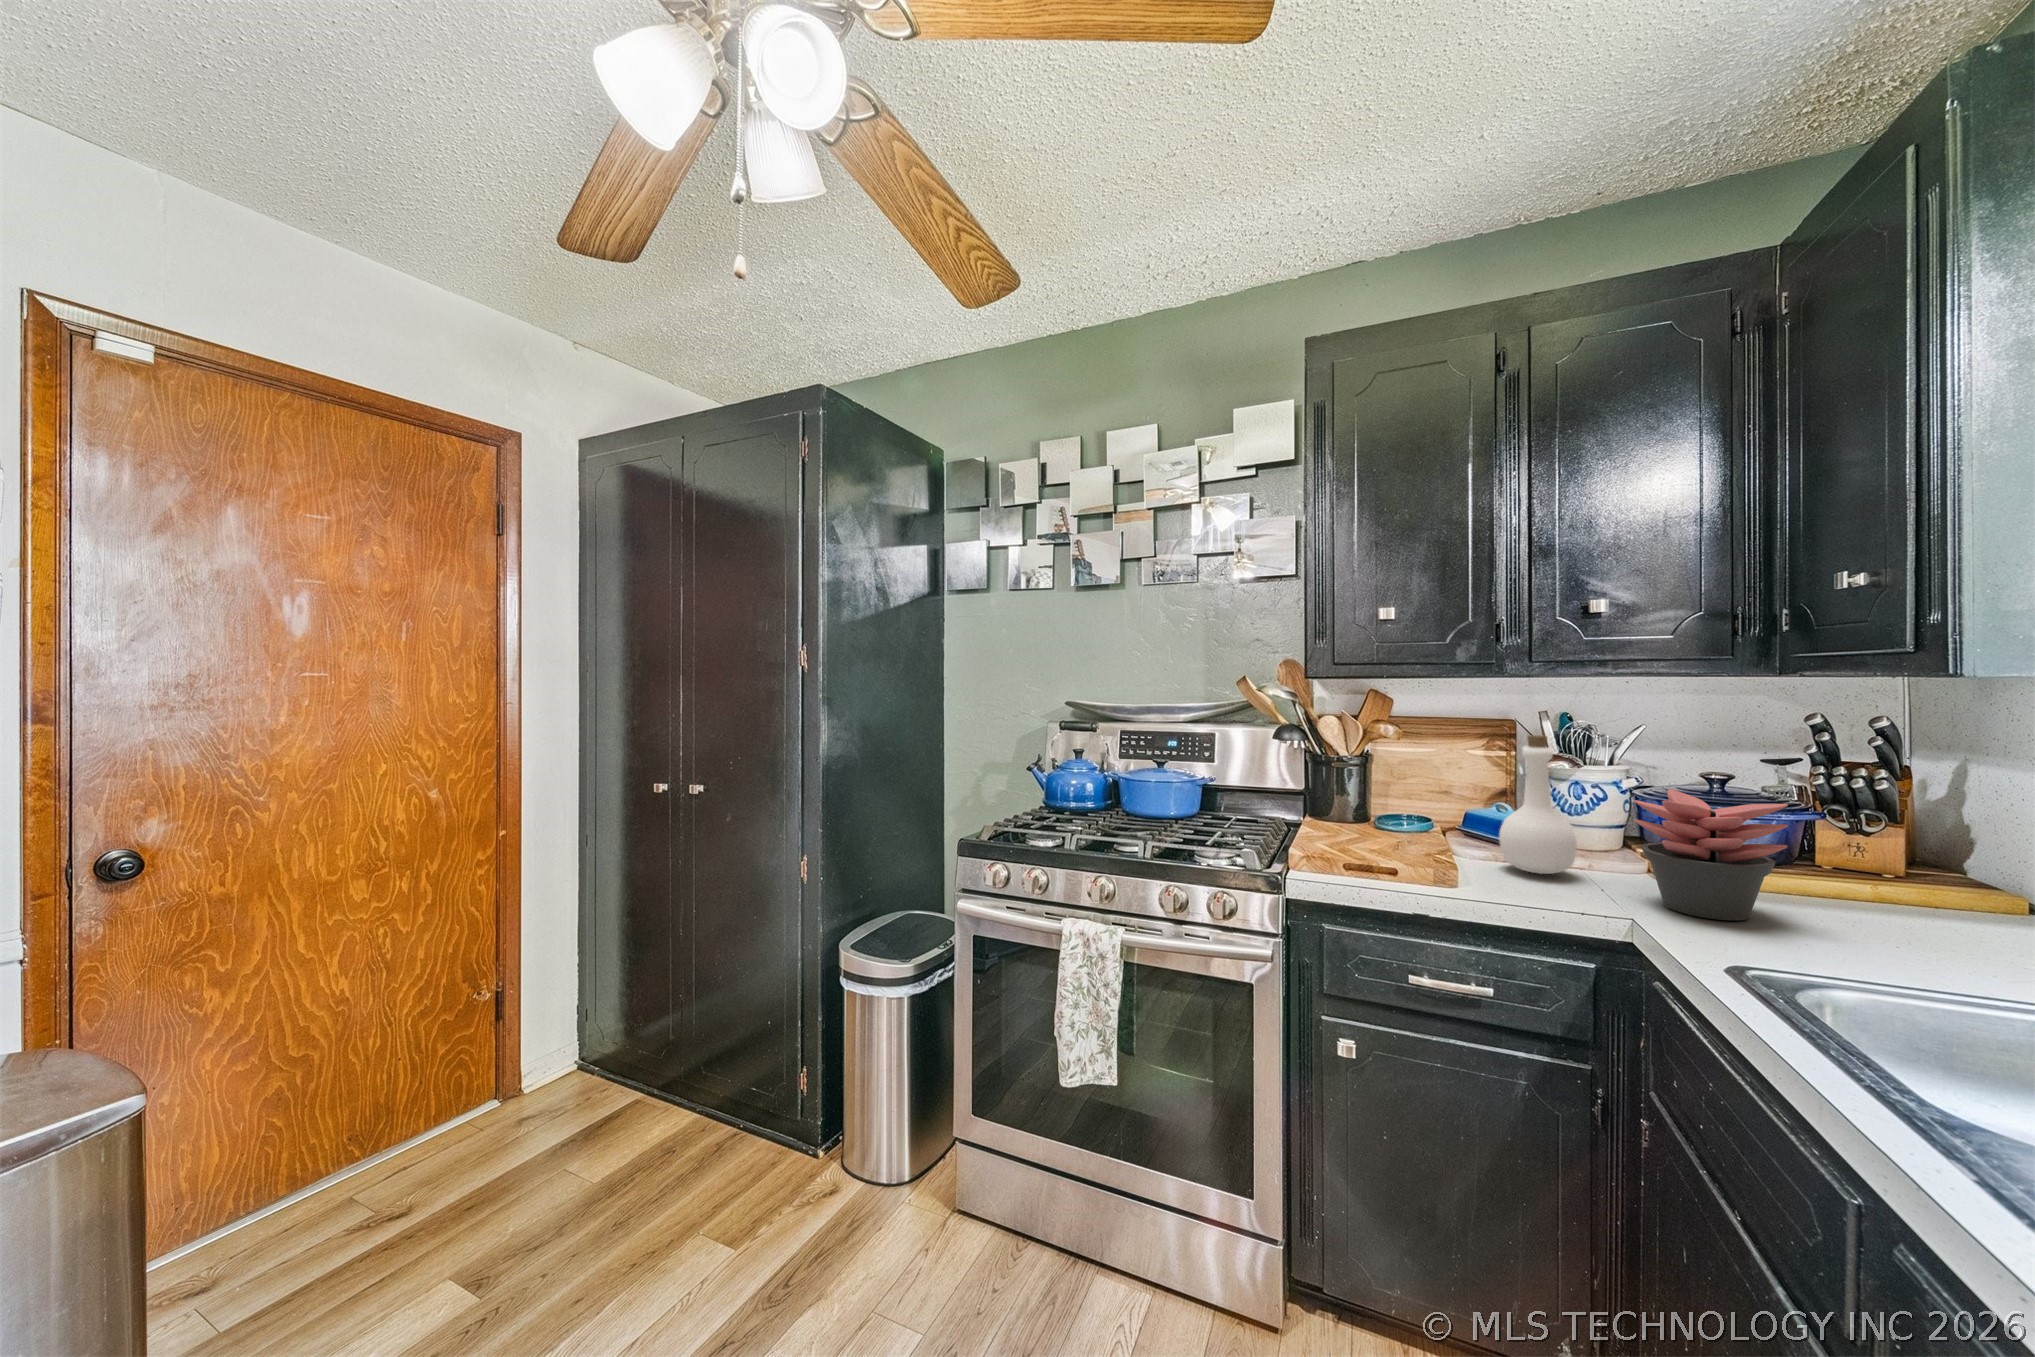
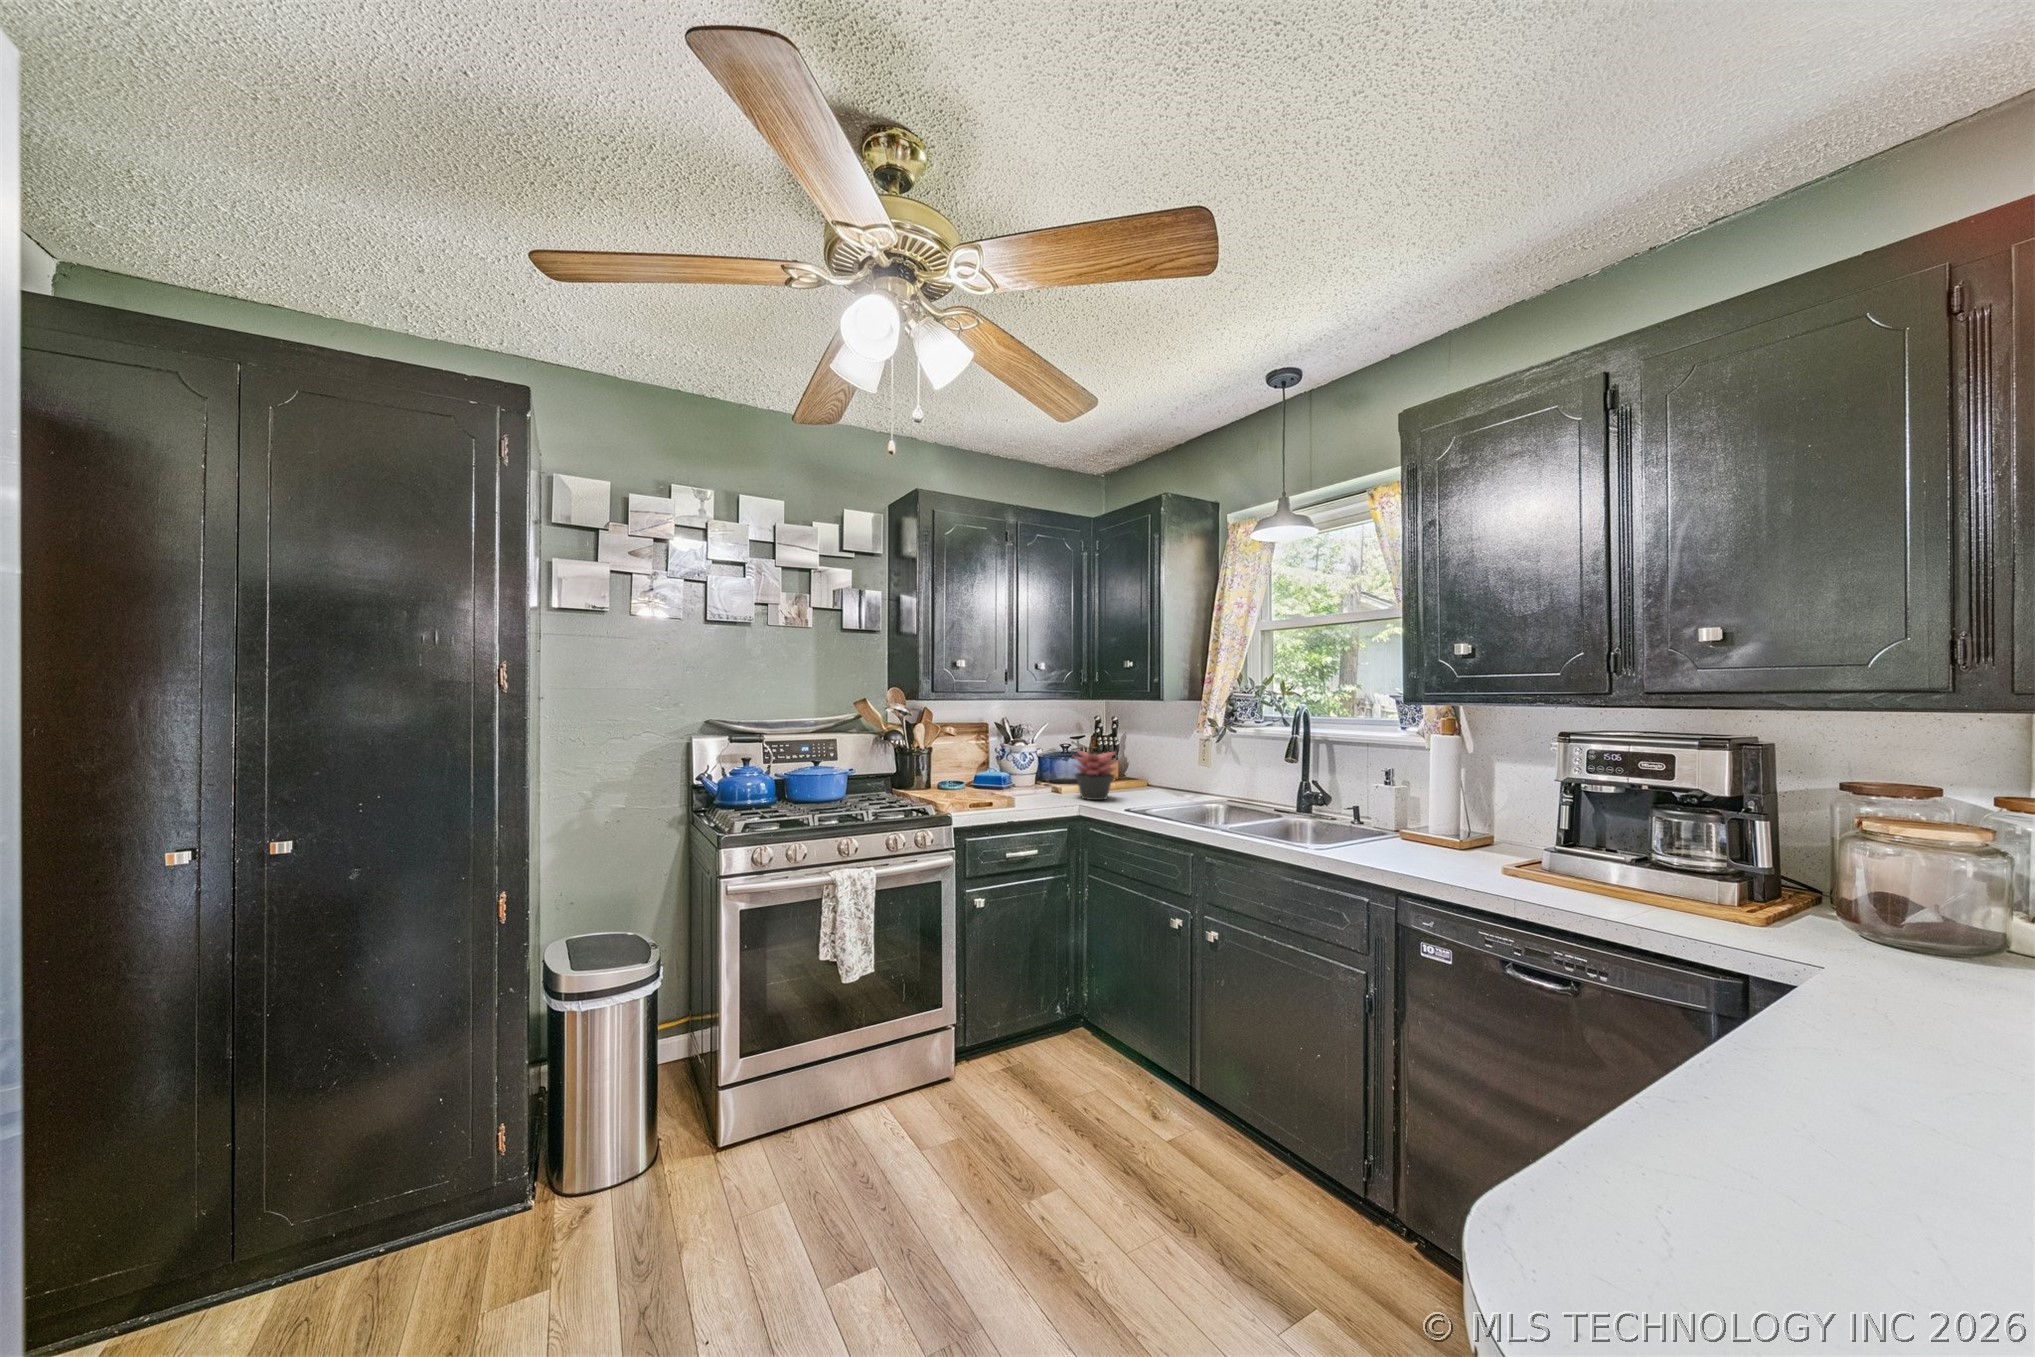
bottle: present [1499,735,1577,874] -> none [1017,729,1048,795]

